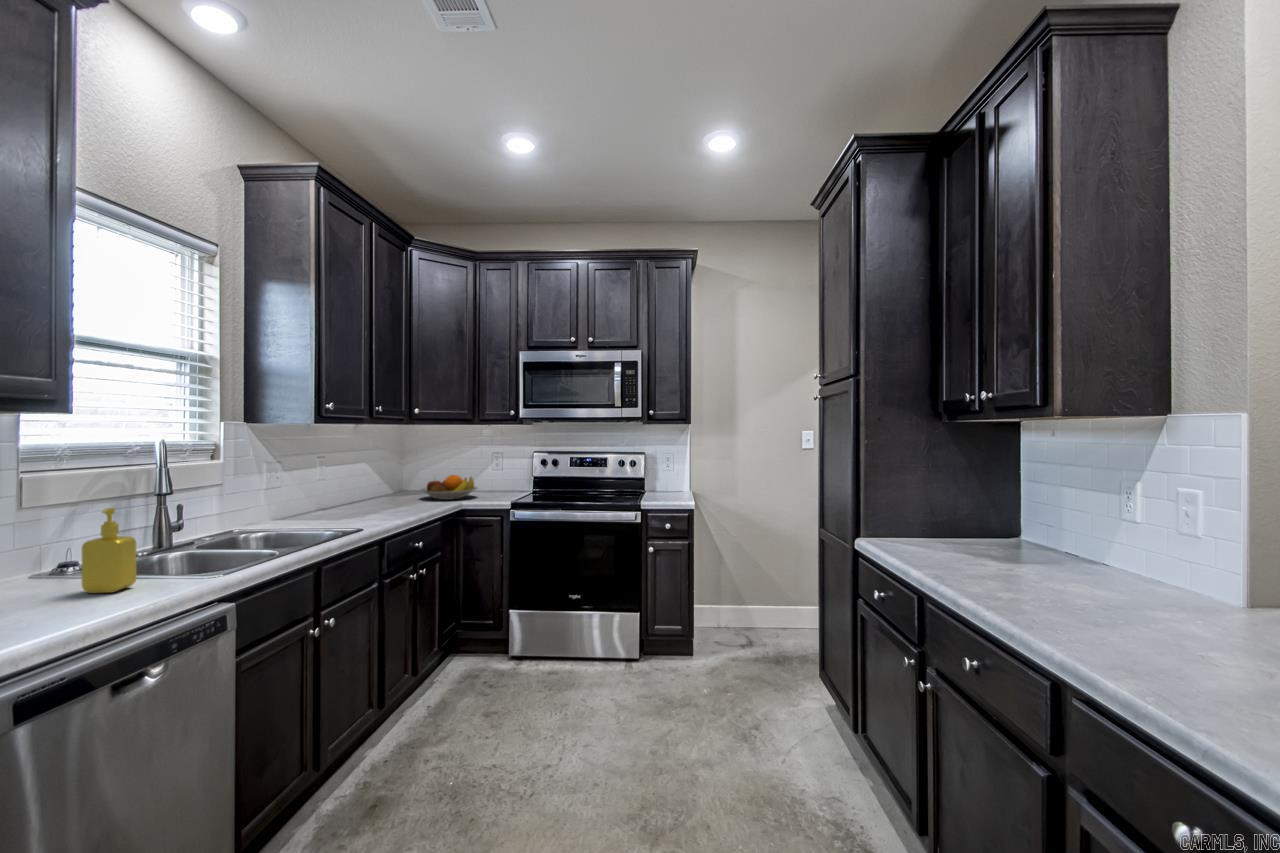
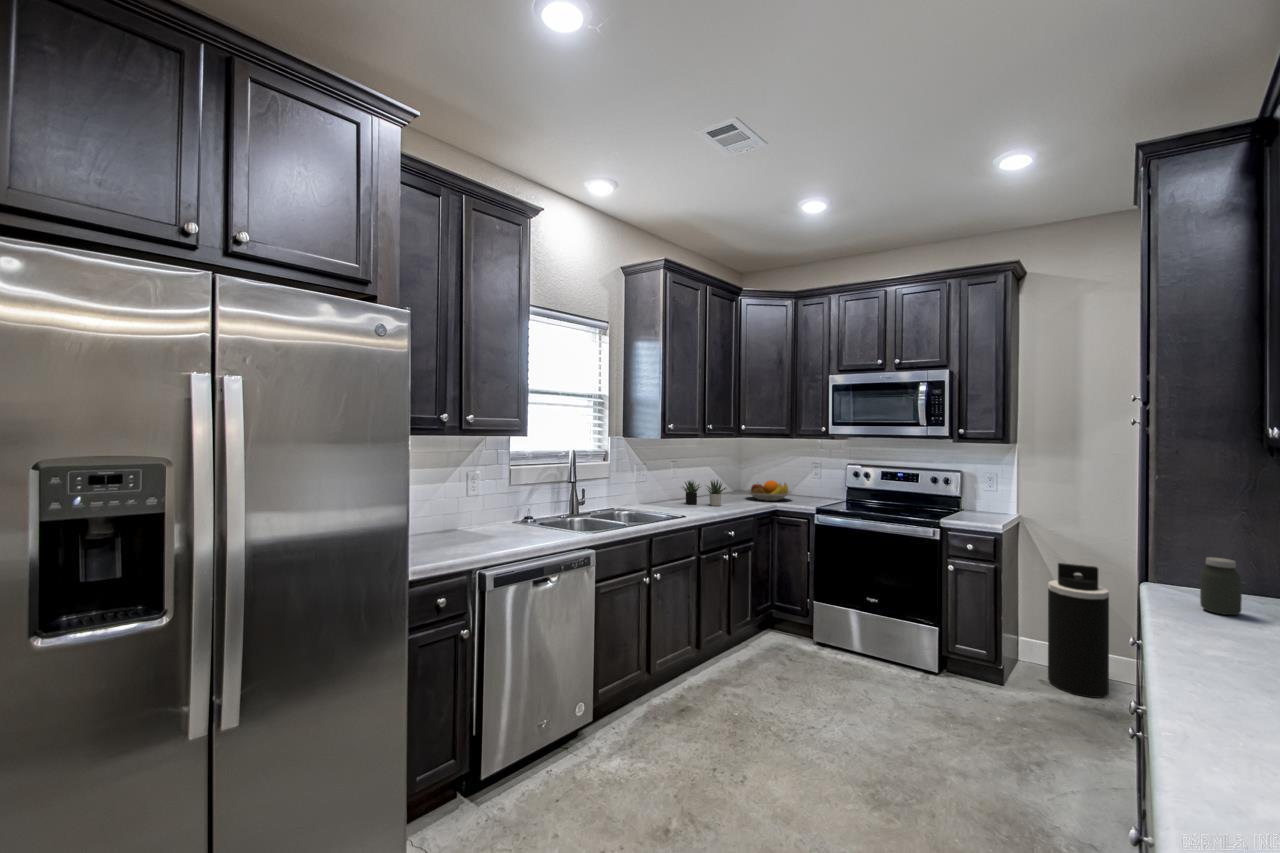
succulent plant: none [335,475,407,514] -> present [683,480,725,506]
jar: none [903,507,929,553] -> present [1200,557,1242,615]
soap dispenser: present [82,508,136,593] -> none [534,488,556,534]
trash can: none [714,529,756,642] -> present [1048,563,1109,698]

